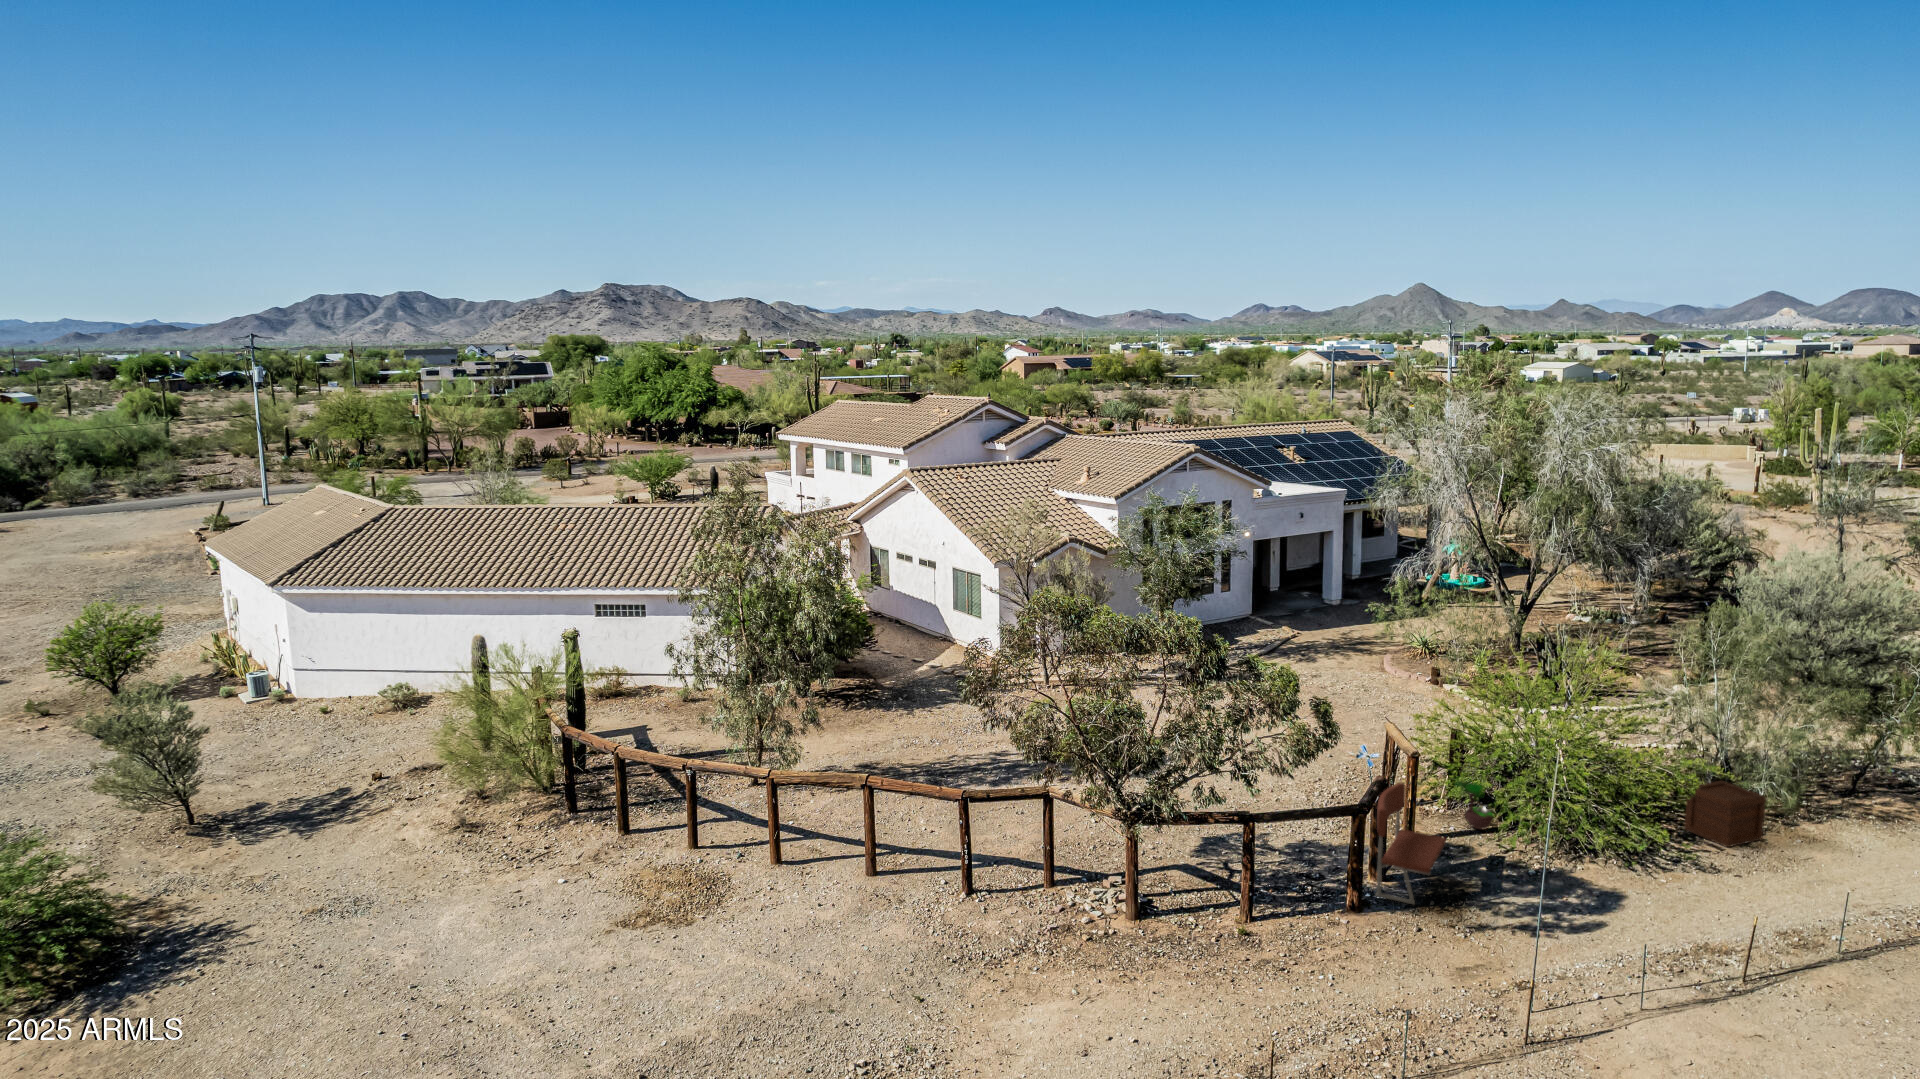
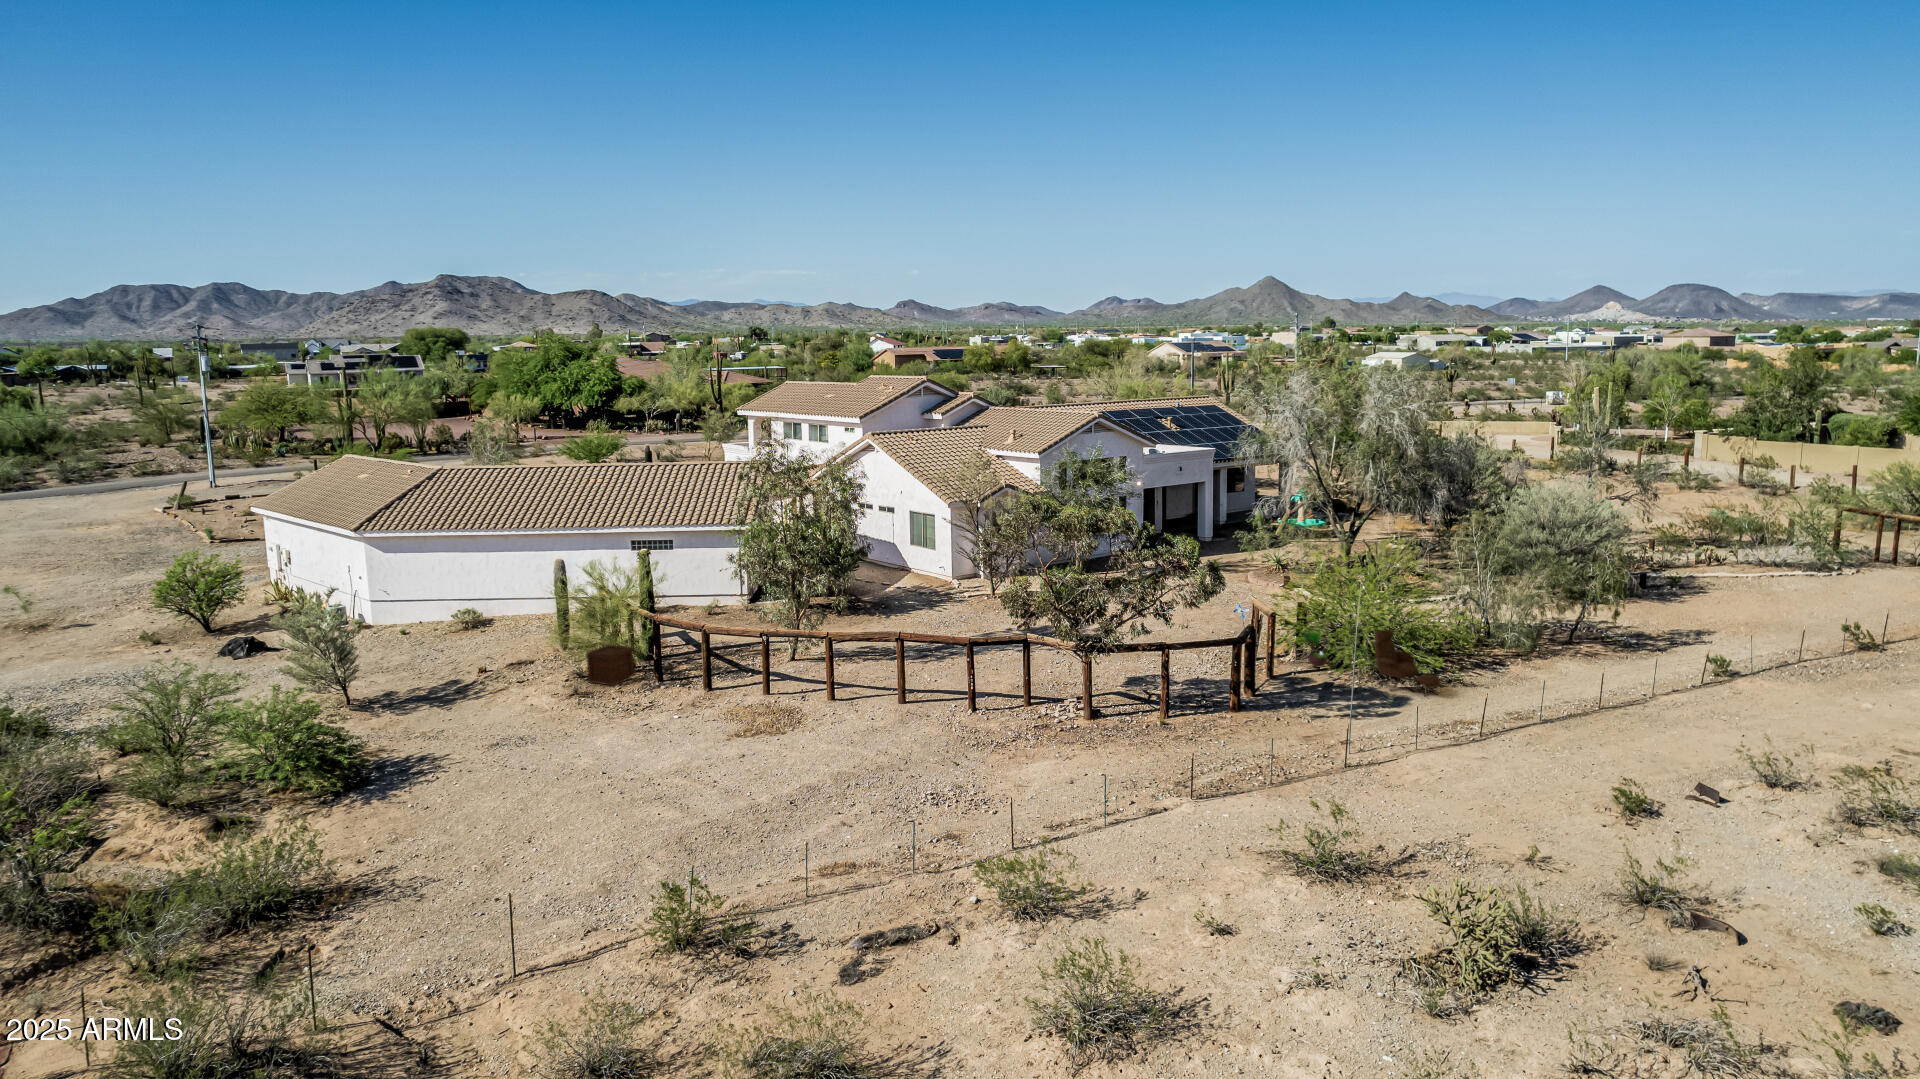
wooden crate: present [1684,781,1766,847] -> present [586,645,635,686]
bench: present [1376,782,1446,904] -> none [1250,629,1296,707]
lounge chair: none [1567,786,1673,897] -> present [1375,629,1442,695]

